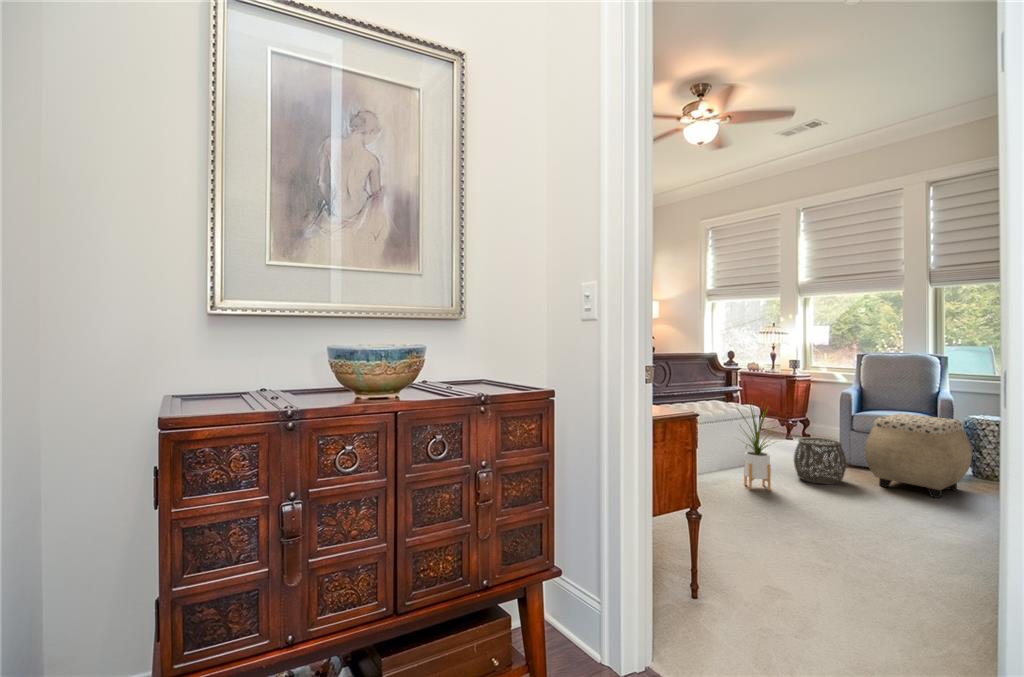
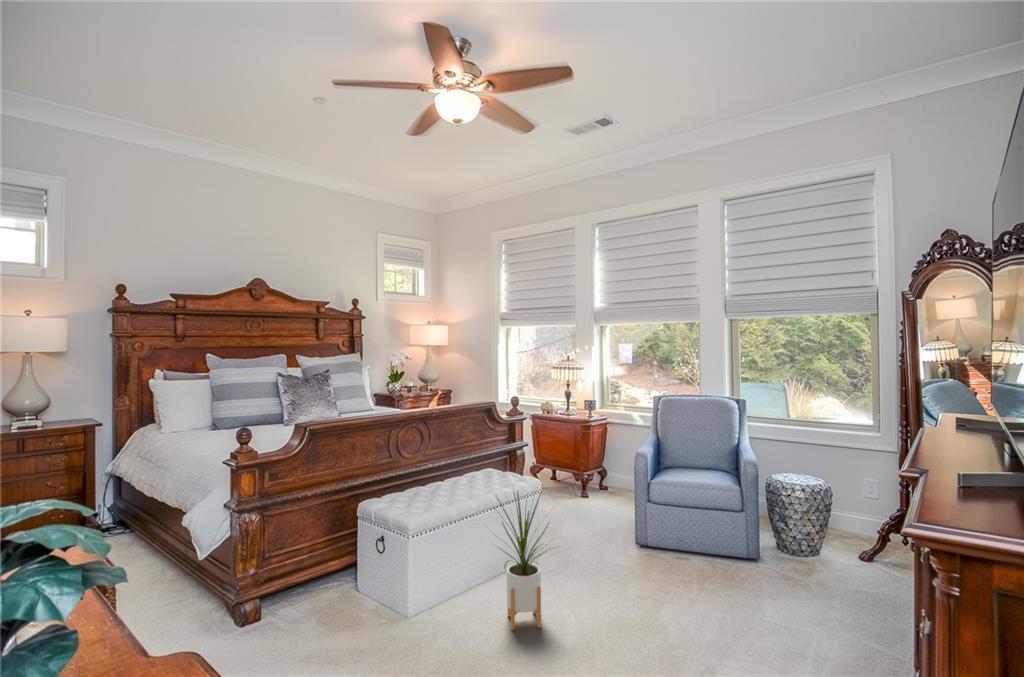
ottoman: present [865,414,972,498] -> none [664,483,782,610]
woven basket: present [794,437,846,485] -> none [577,523,643,598]

